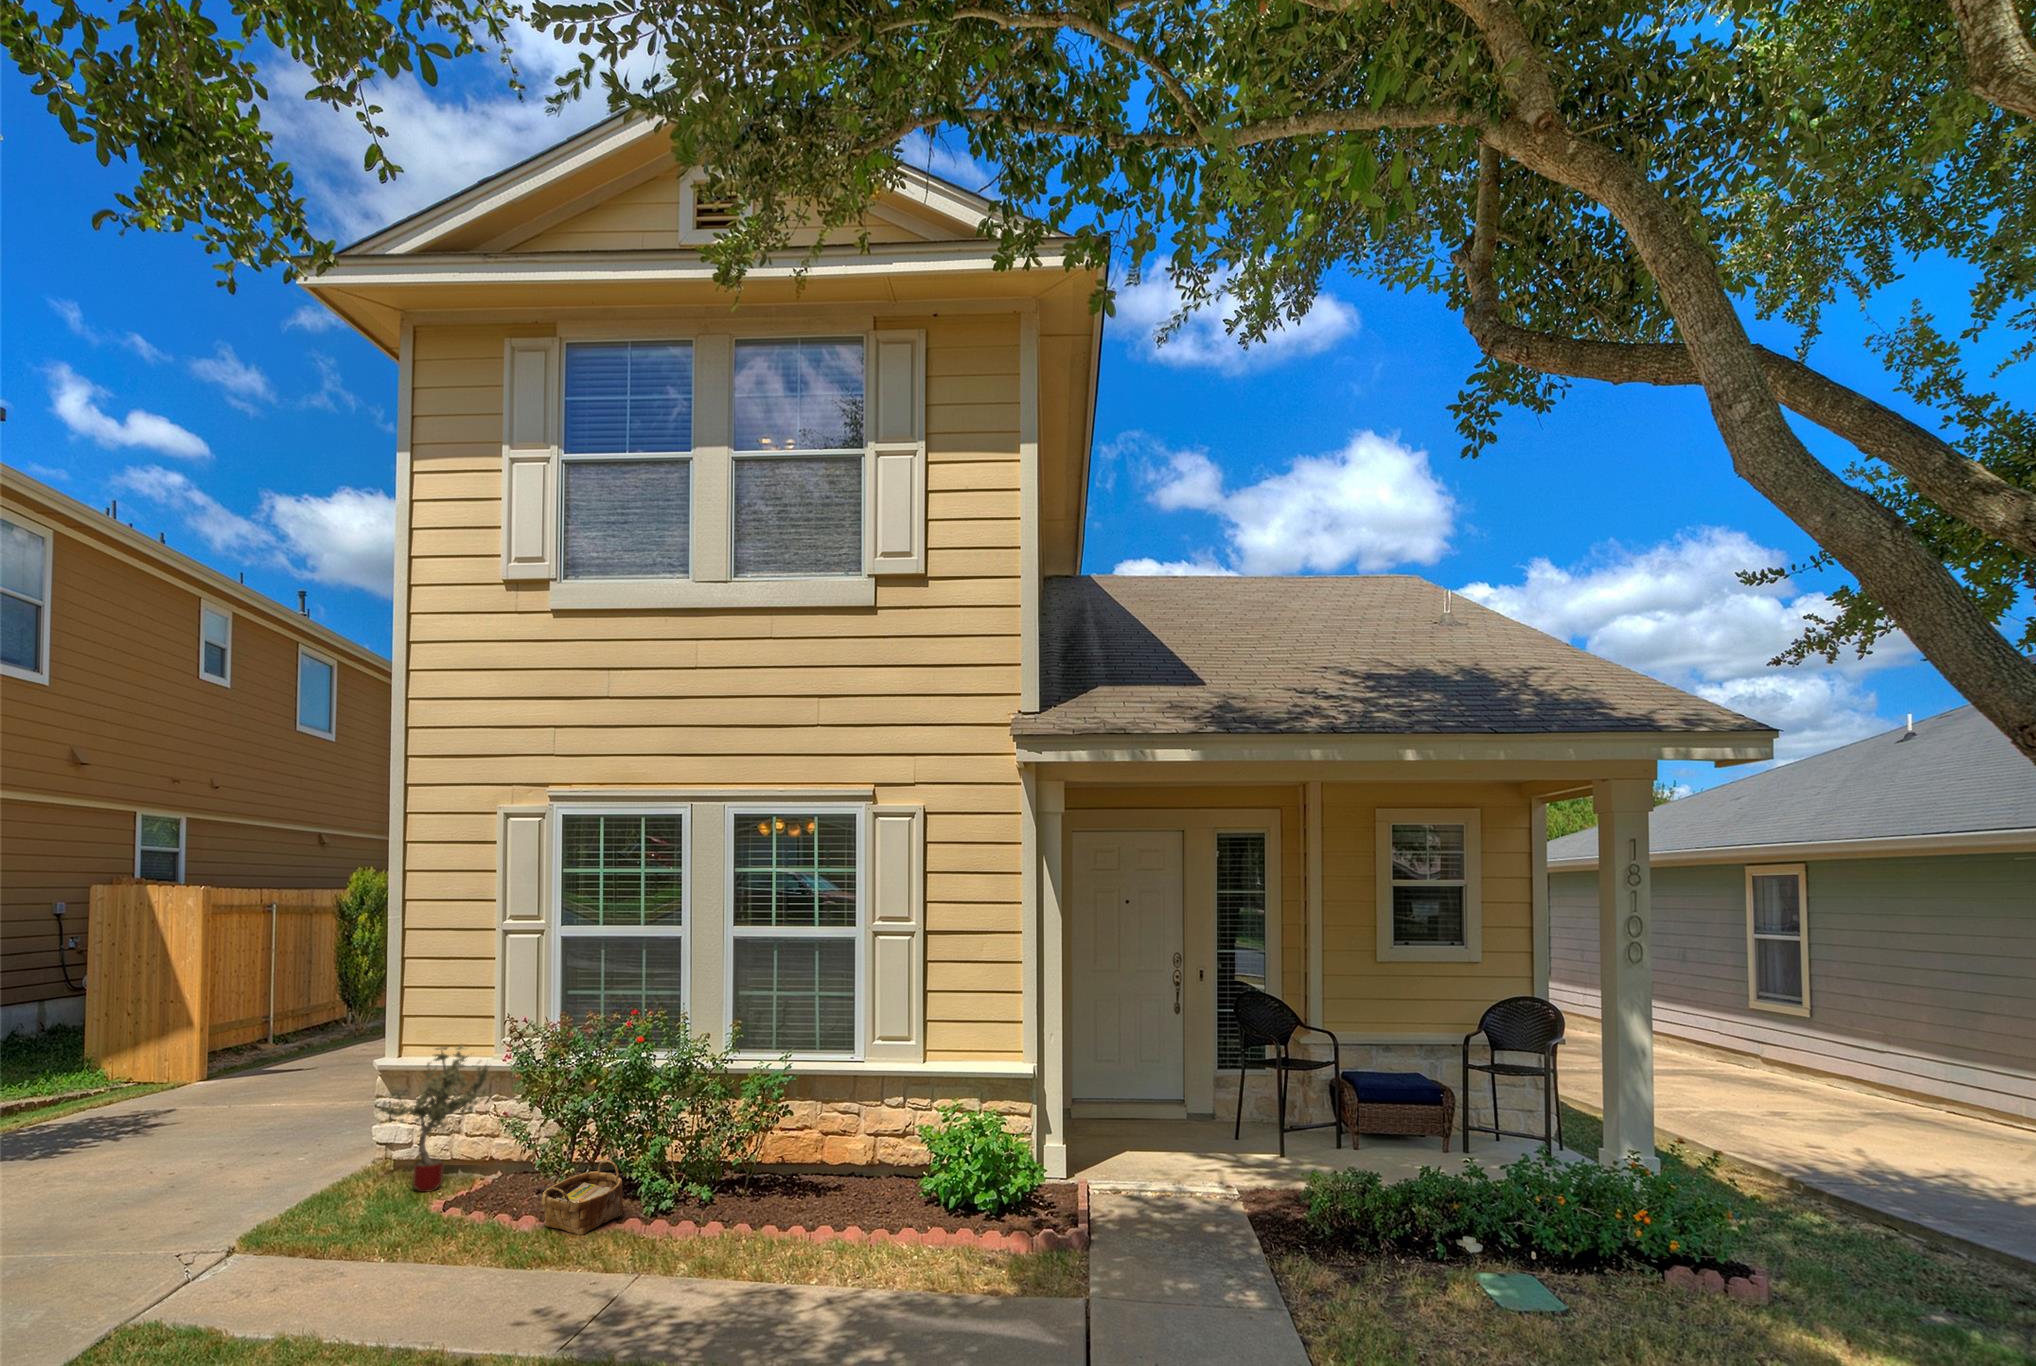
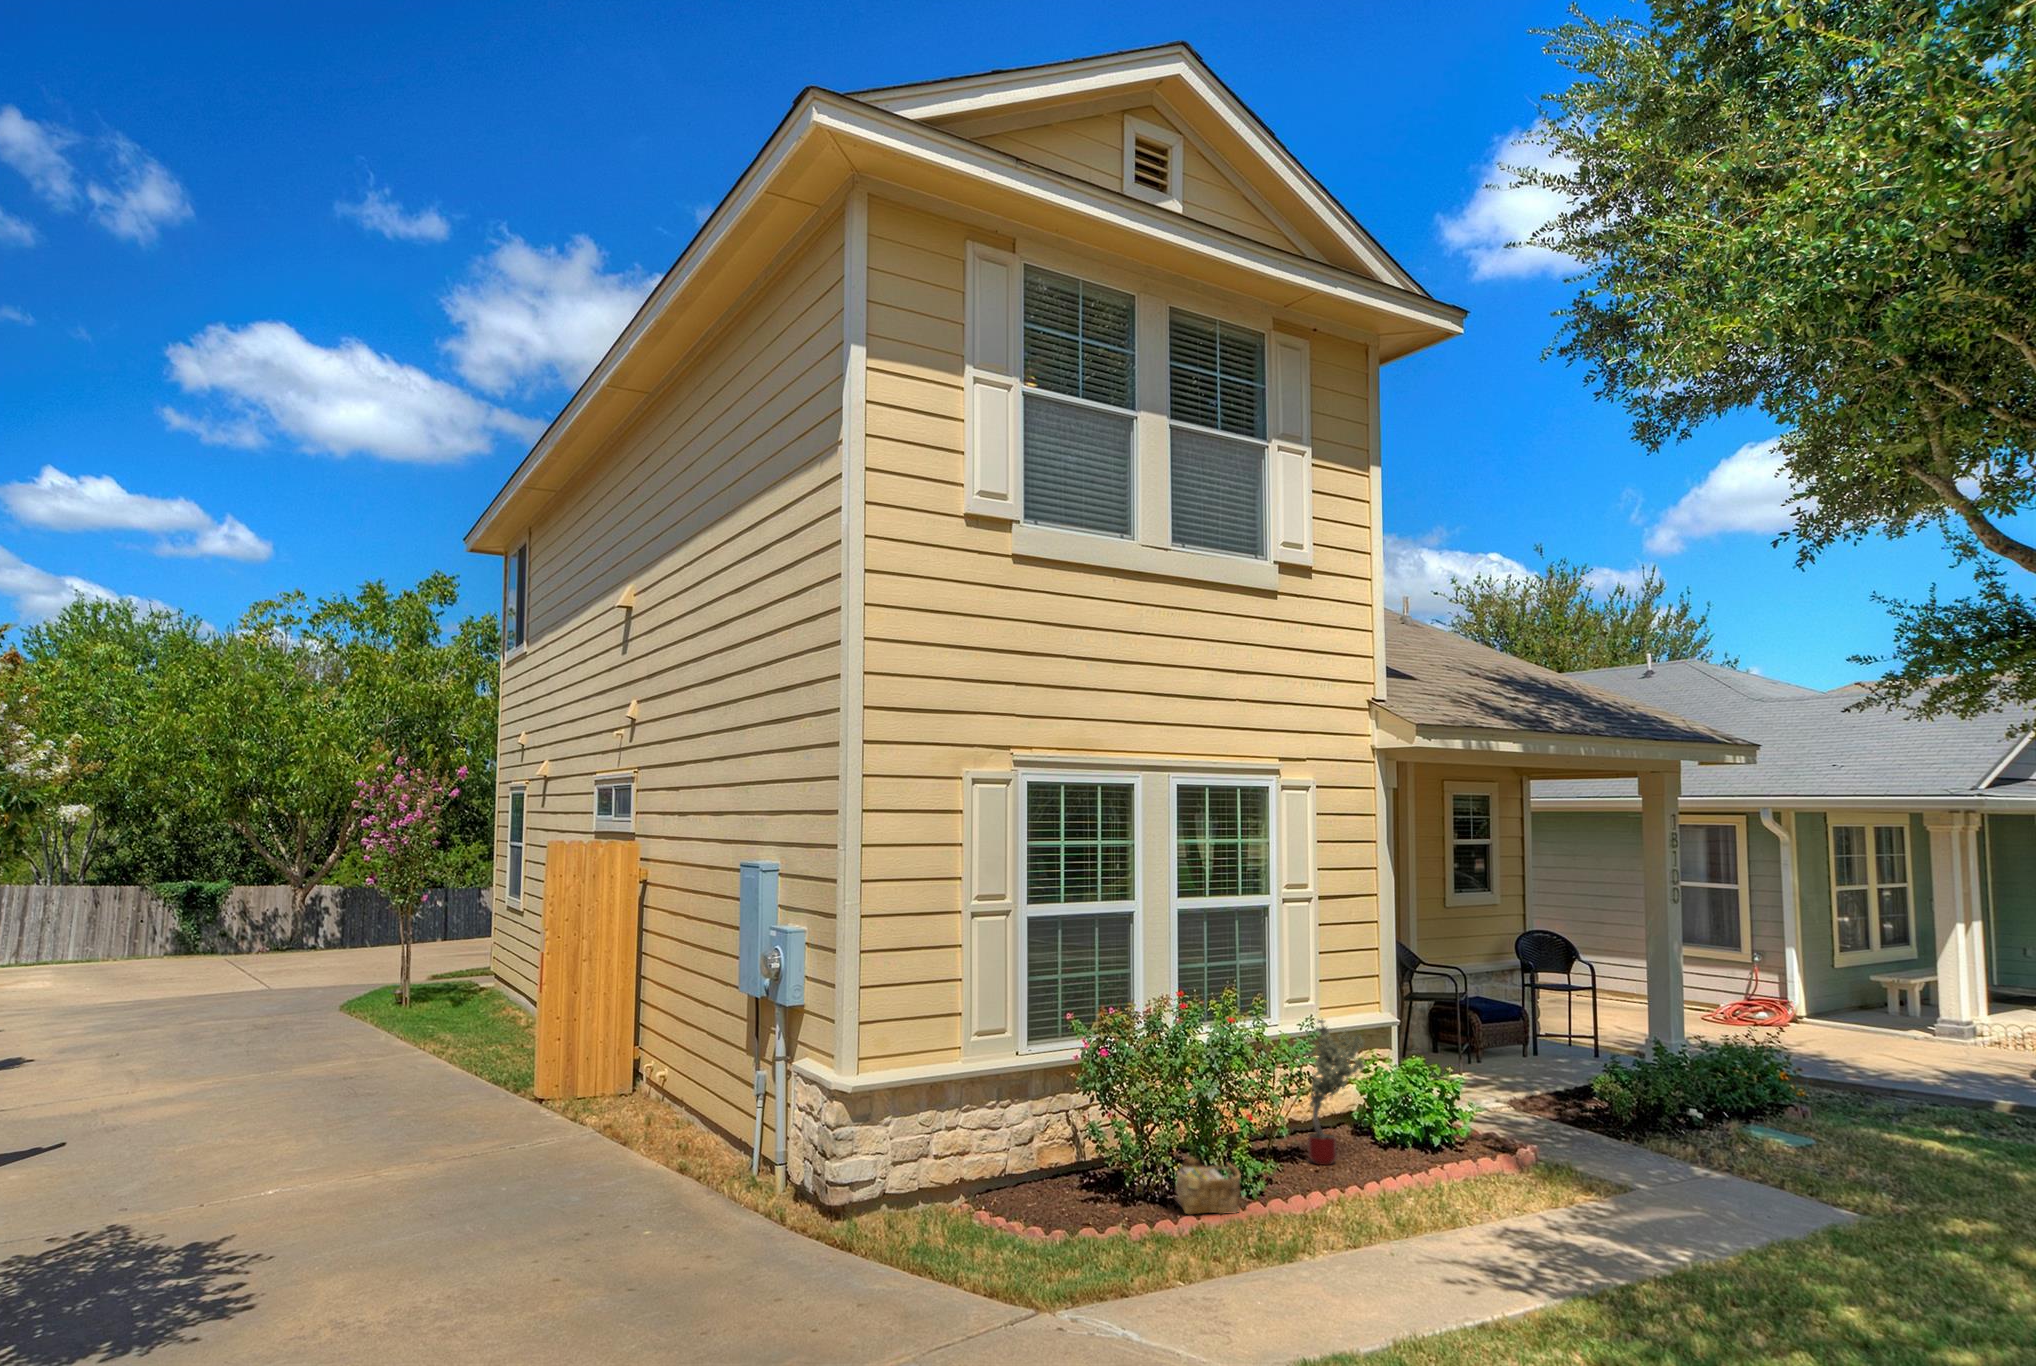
potted tree: present [380,1045,489,1192] -> present [1275,1020,1365,1165]

